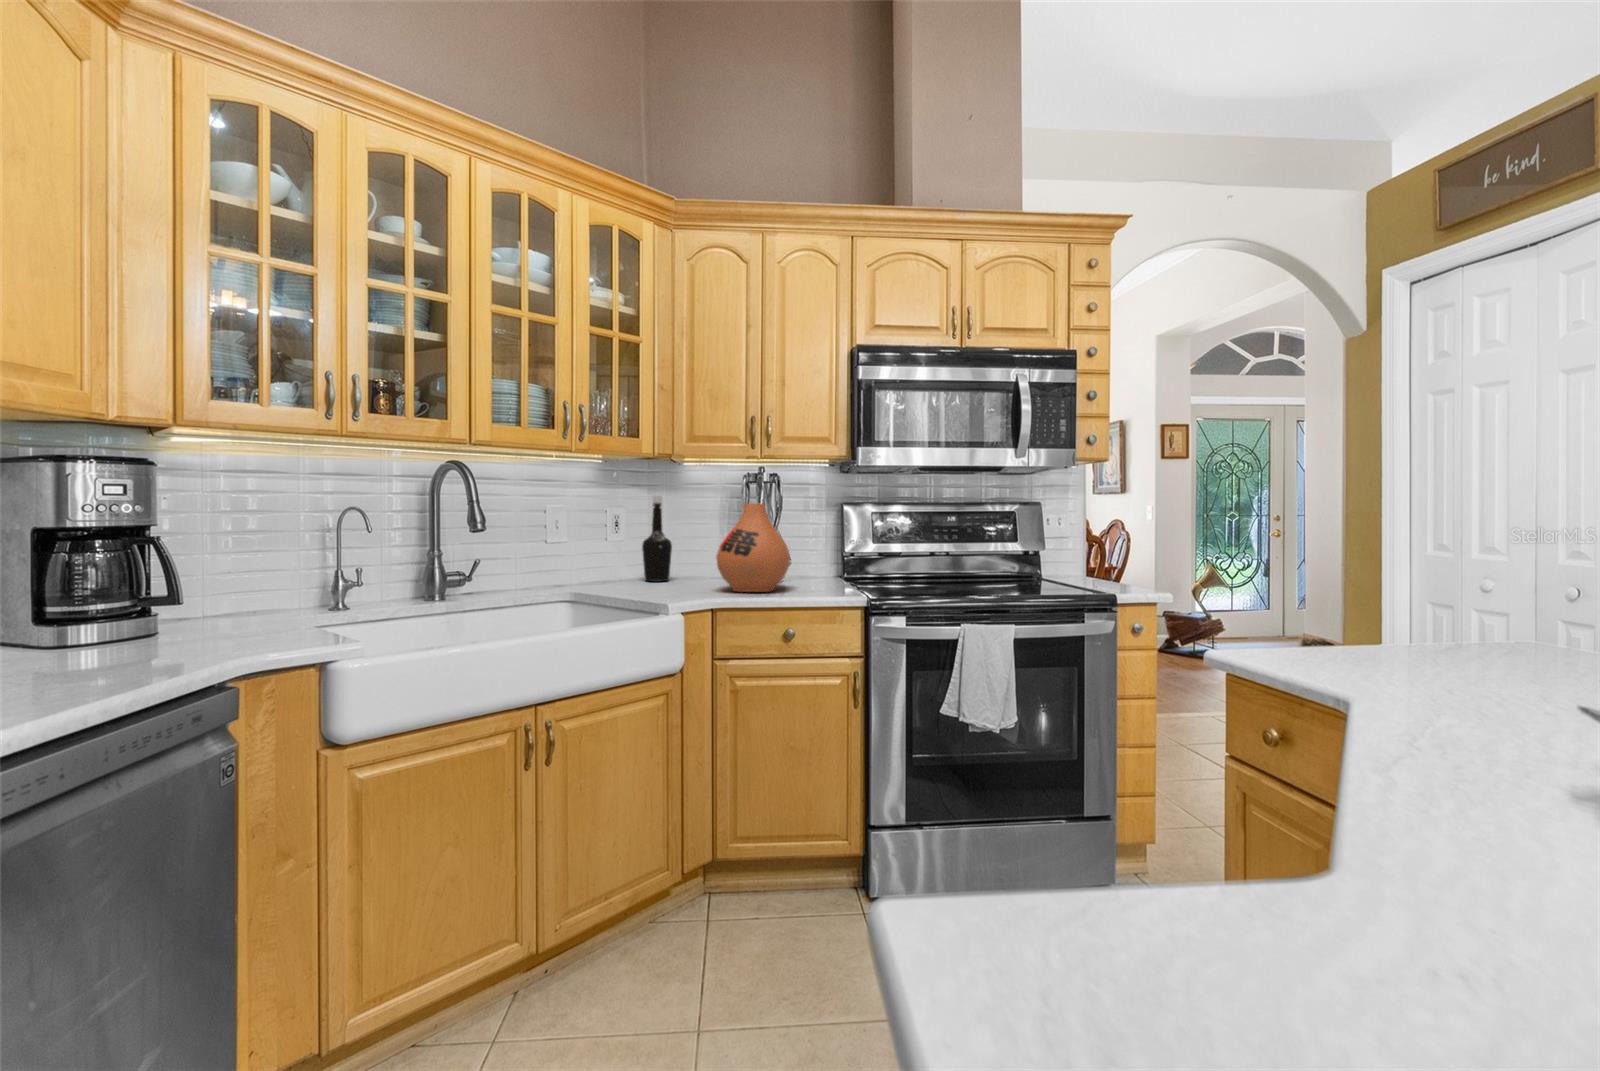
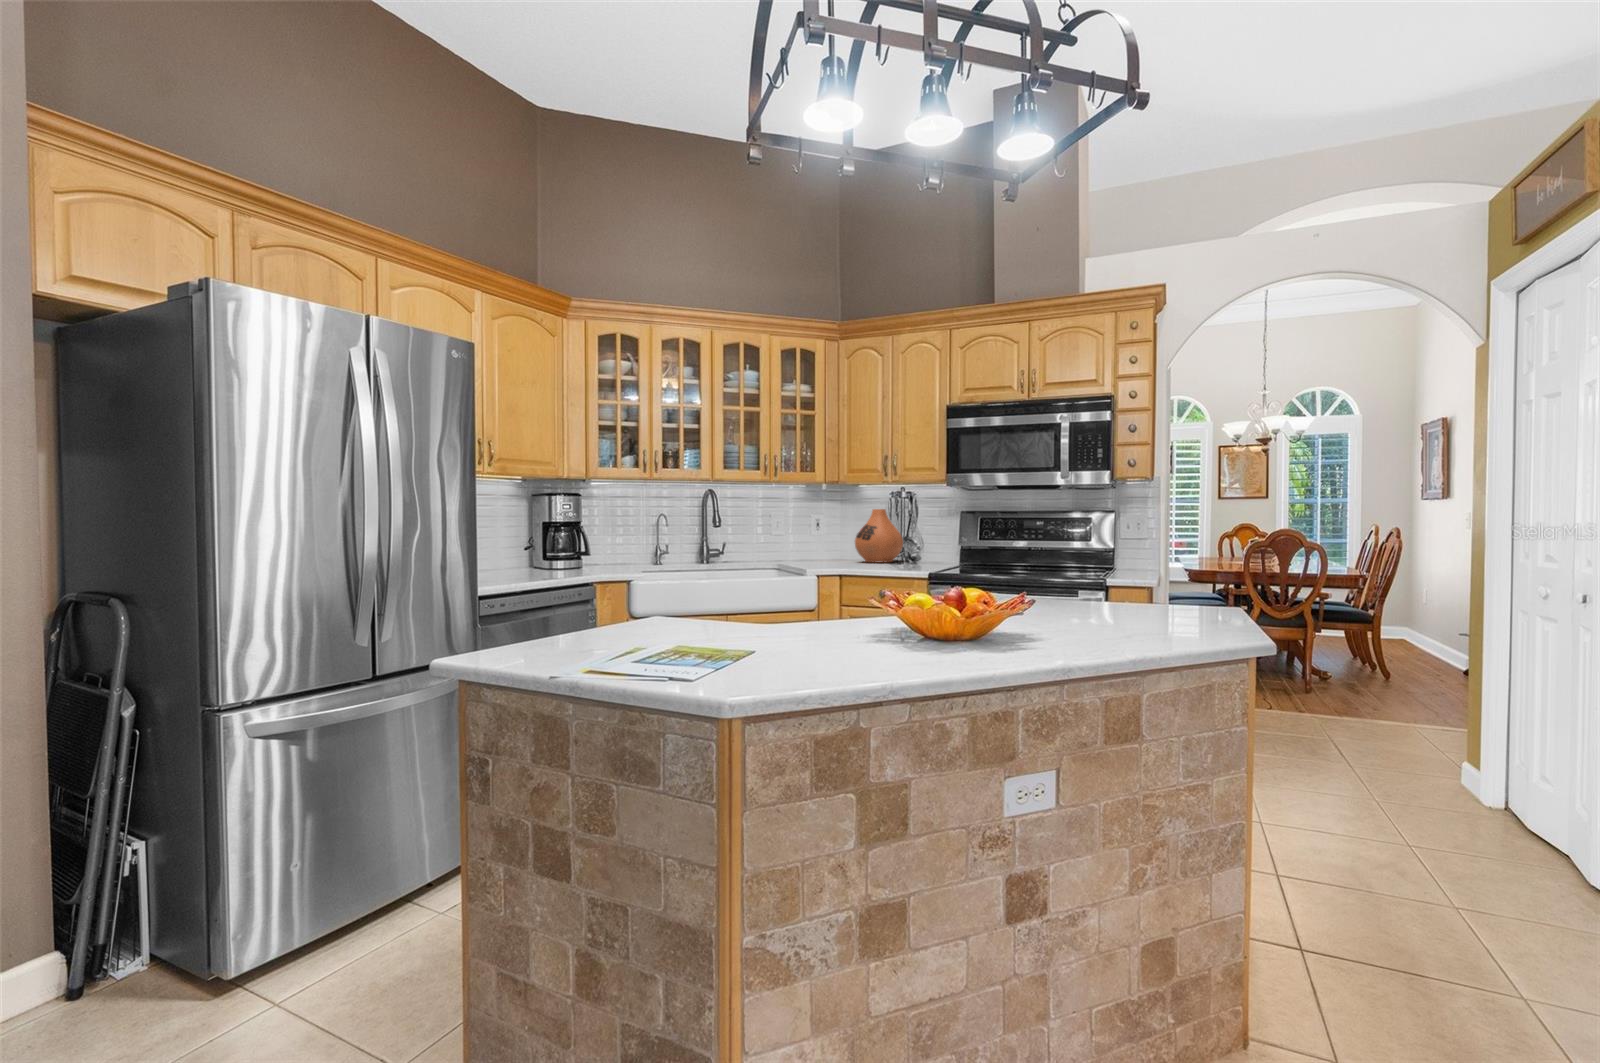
bottle: present [642,496,672,581] -> none [827,505,845,558]

